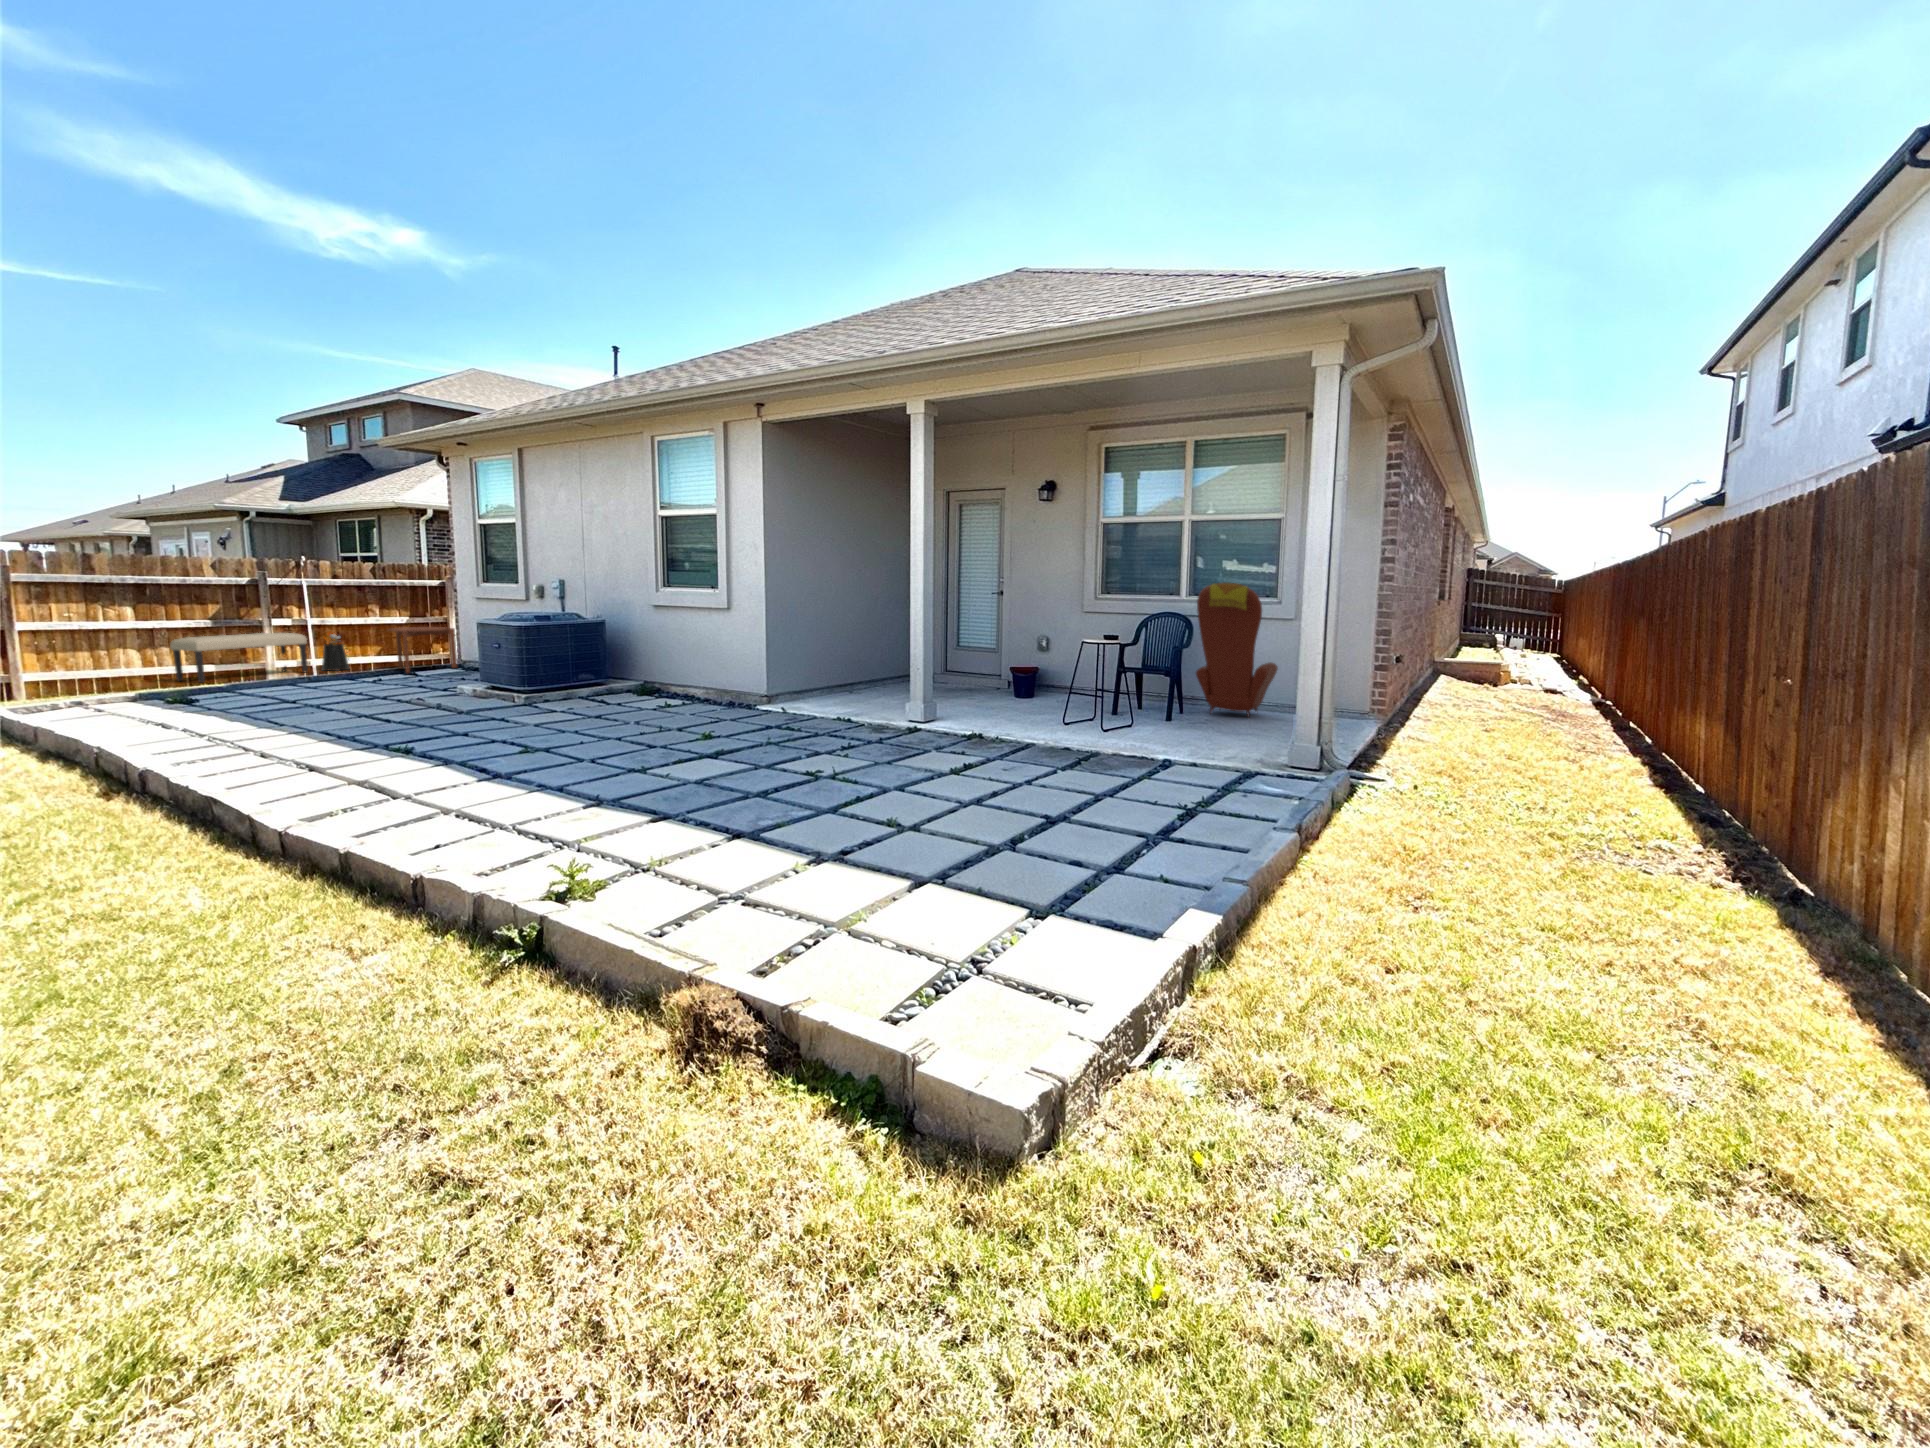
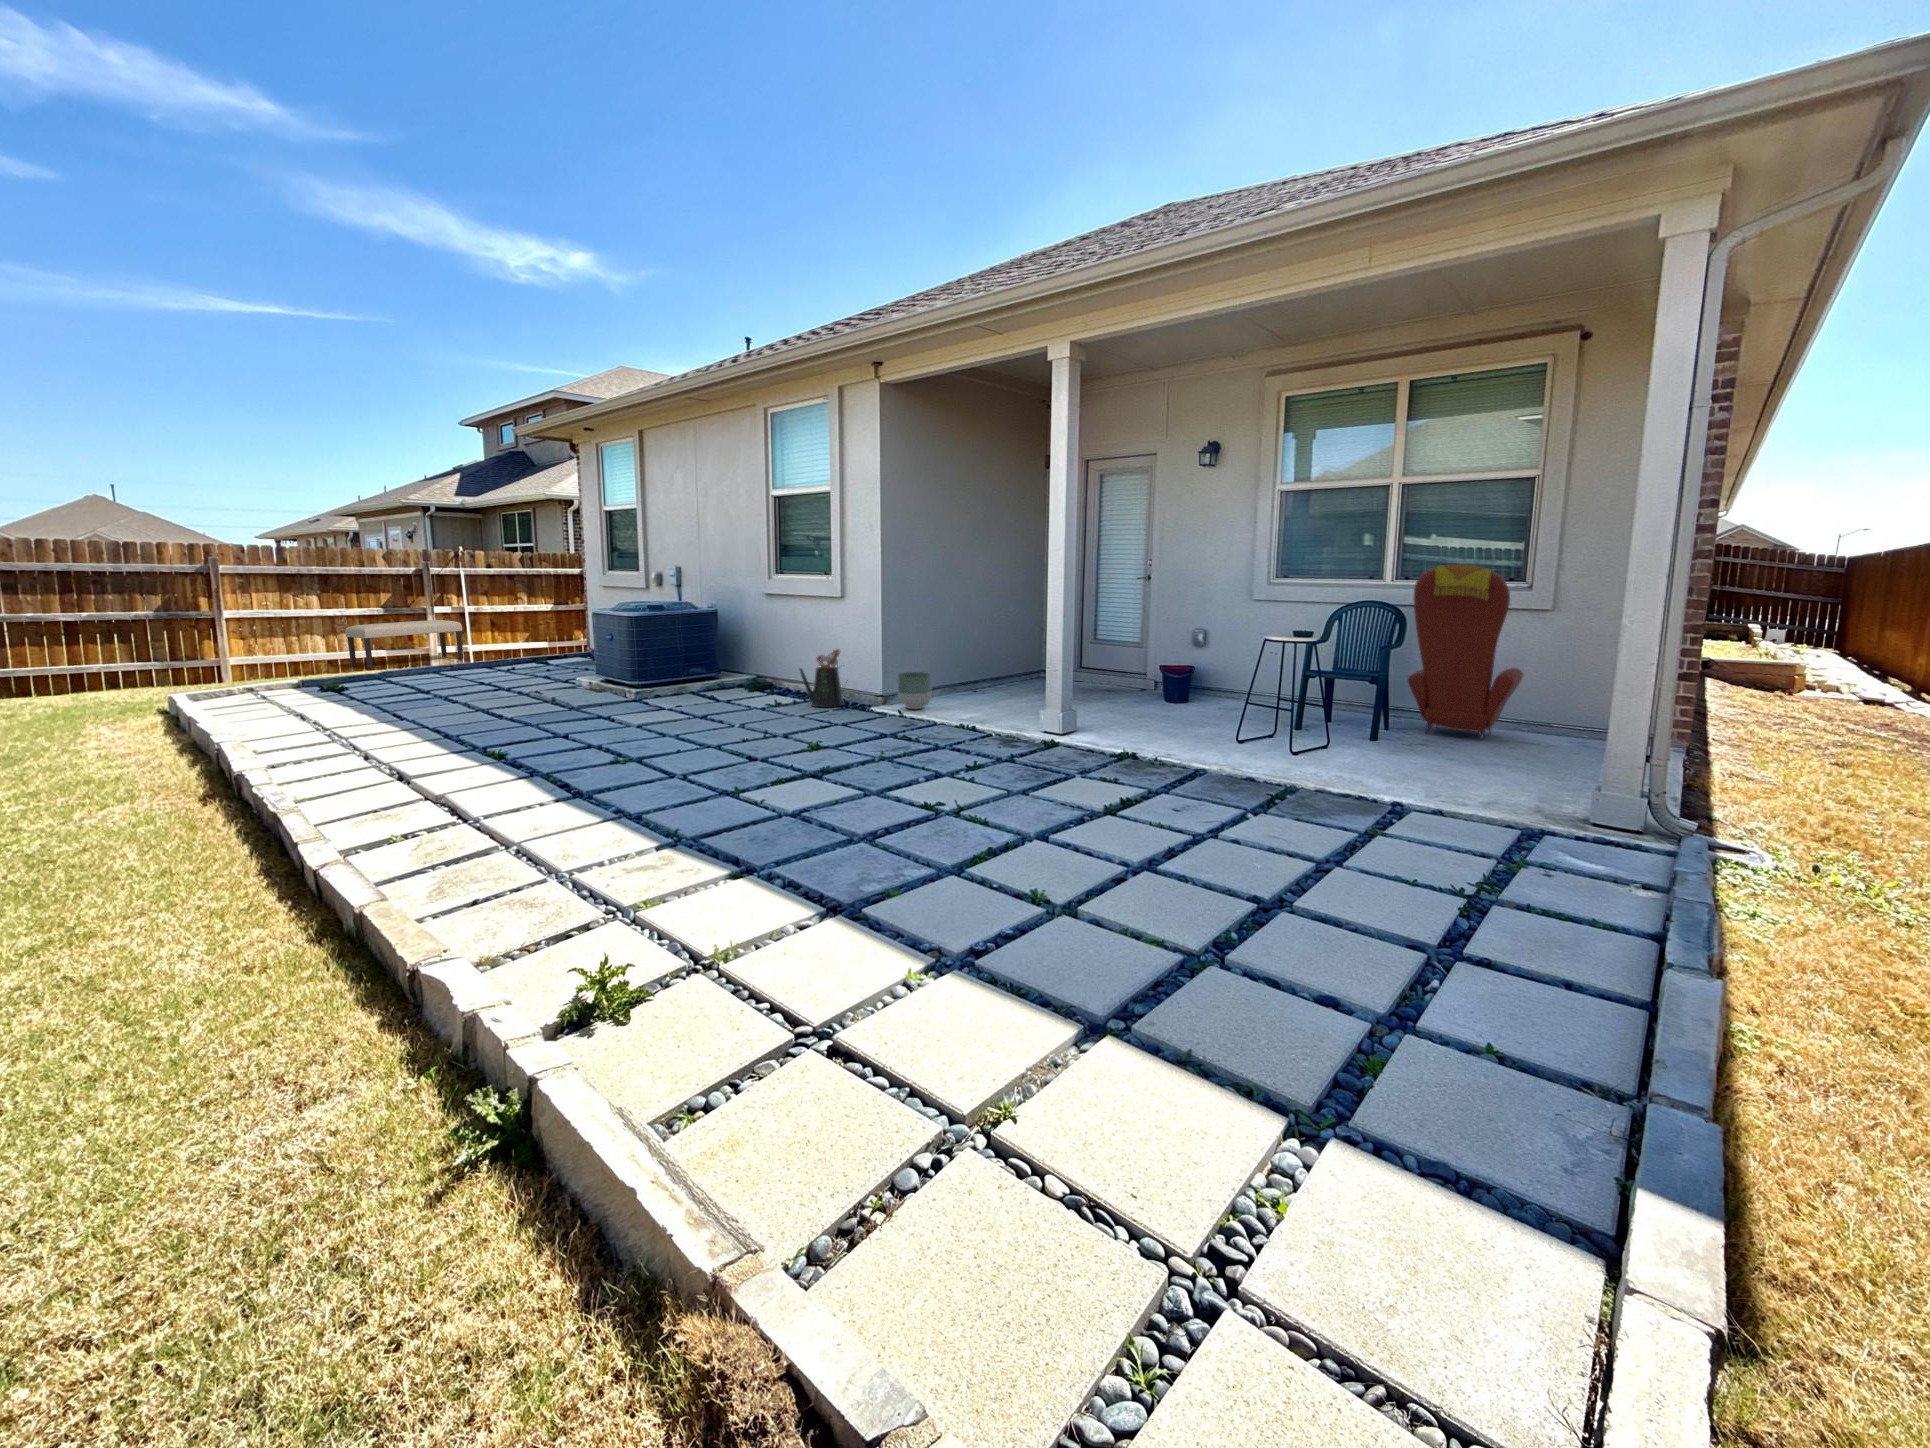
side table: present [388,627,457,673] -> none [531,615,595,661]
watering can: present [322,632,349,671] -> present [800,649,848,707]
planter: none [778,675,809,707] -> present [897,672,932,709]

